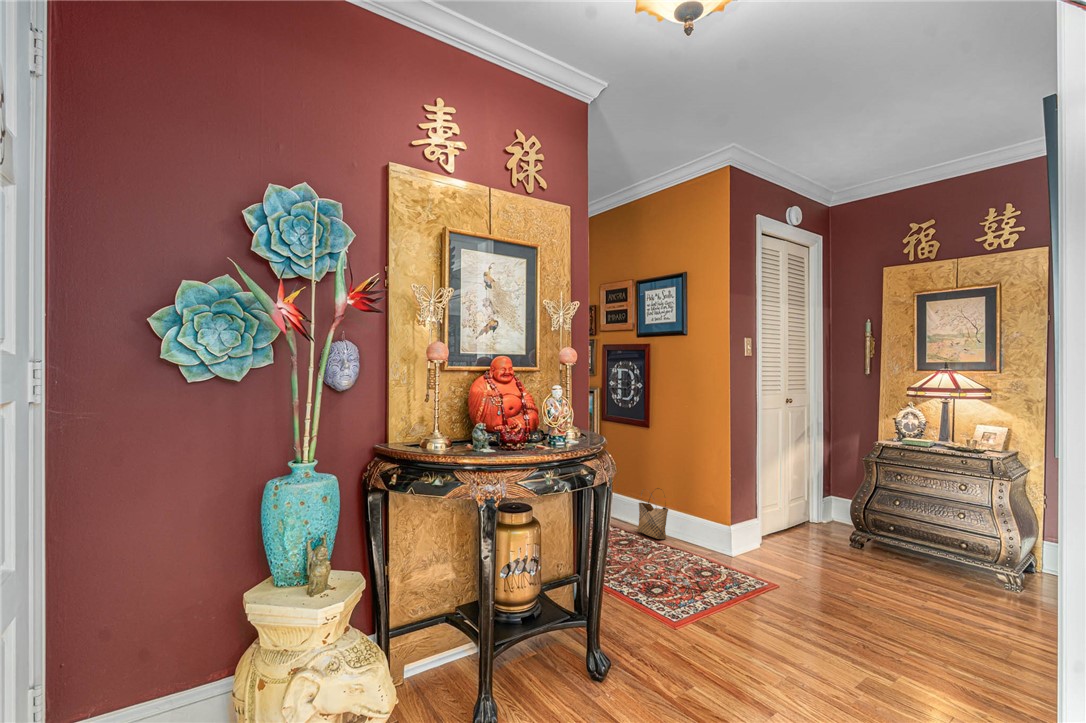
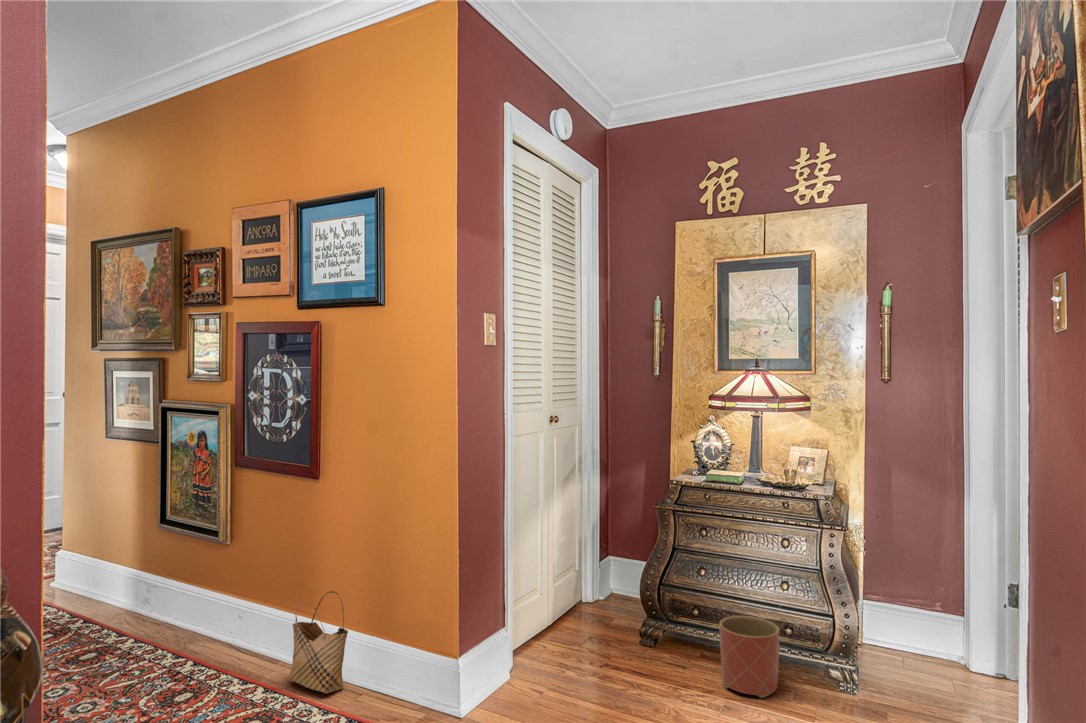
planter: none [908,532,954,583] -> present [719,616,780,698]

